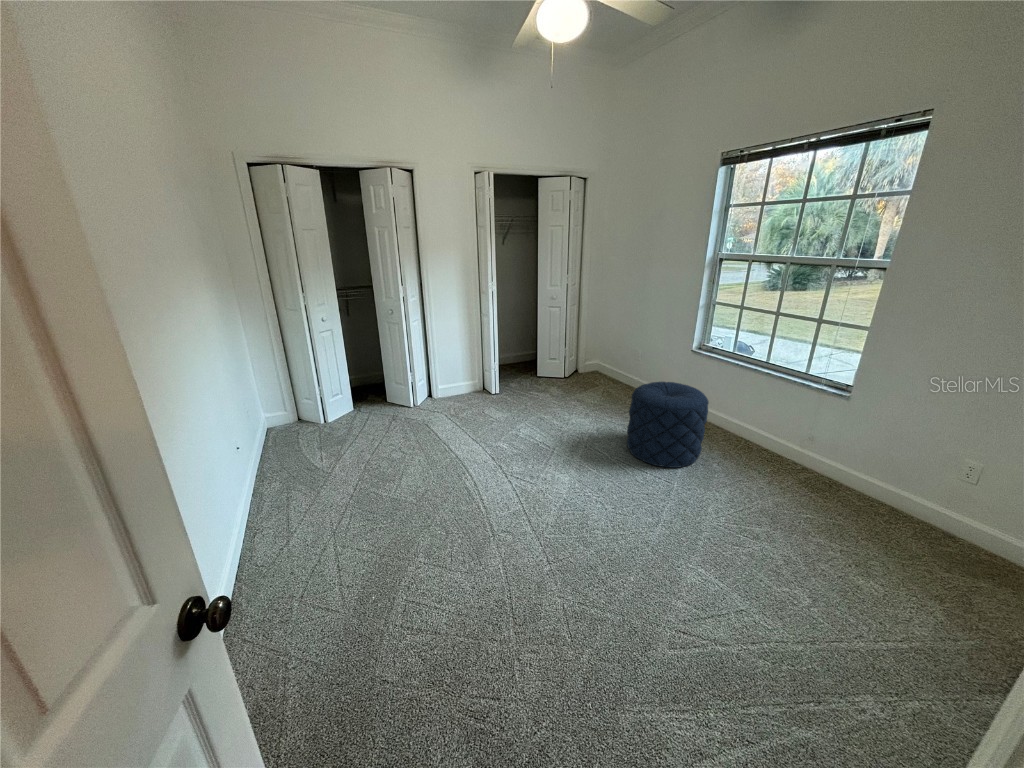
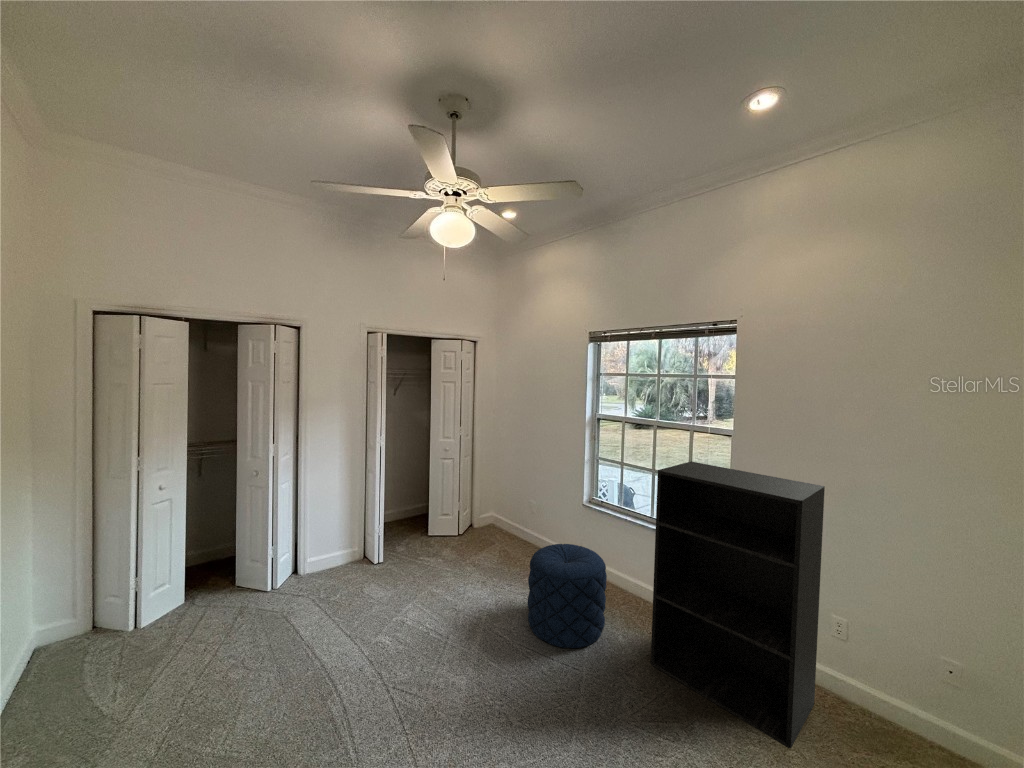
bookshelf: none [742,298,999,560] -> present [651,461,825,748]

